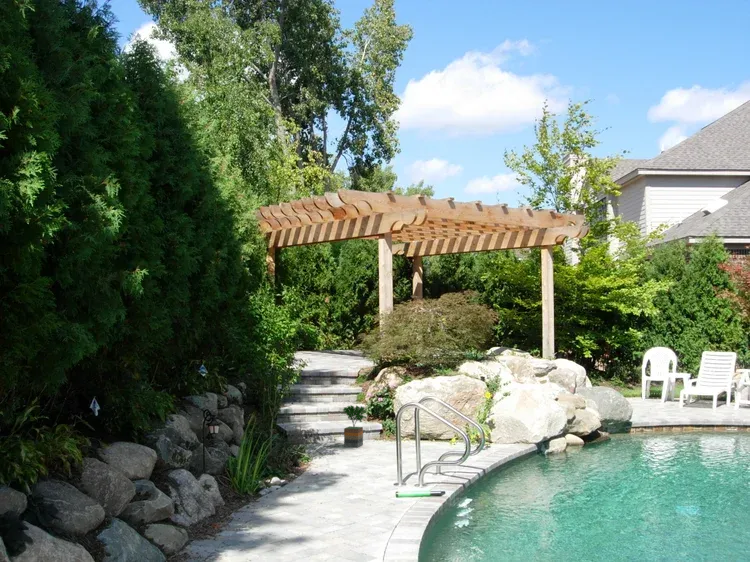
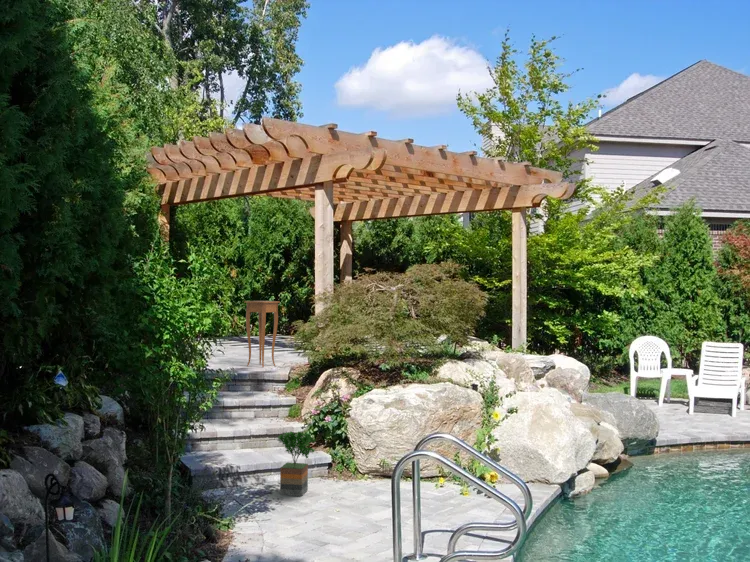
side table: none [328,320,354,369] -> present [244,301,280,367]

